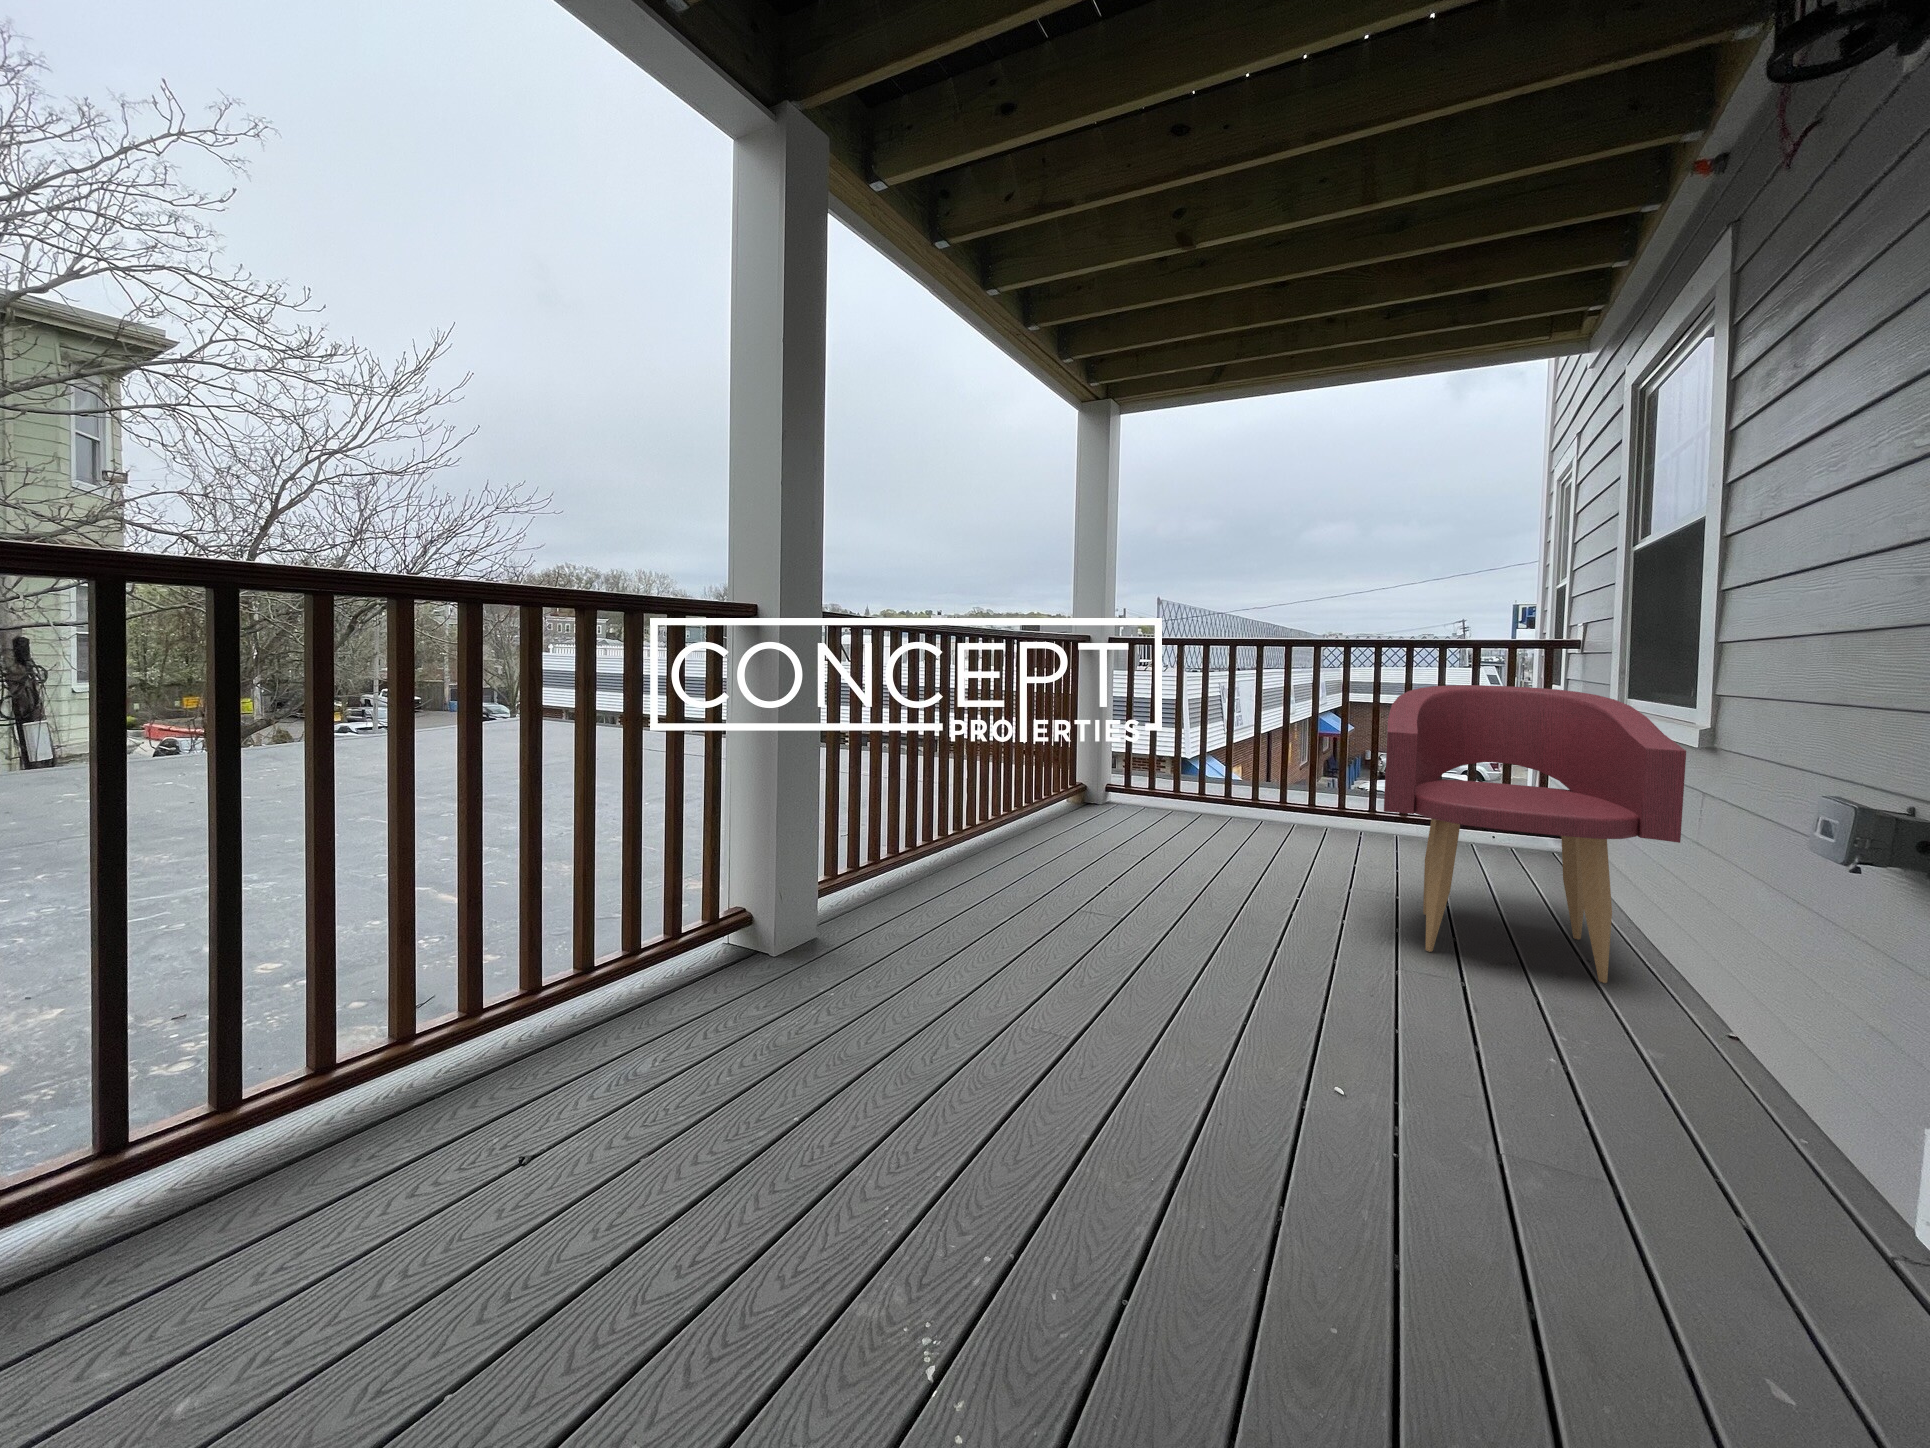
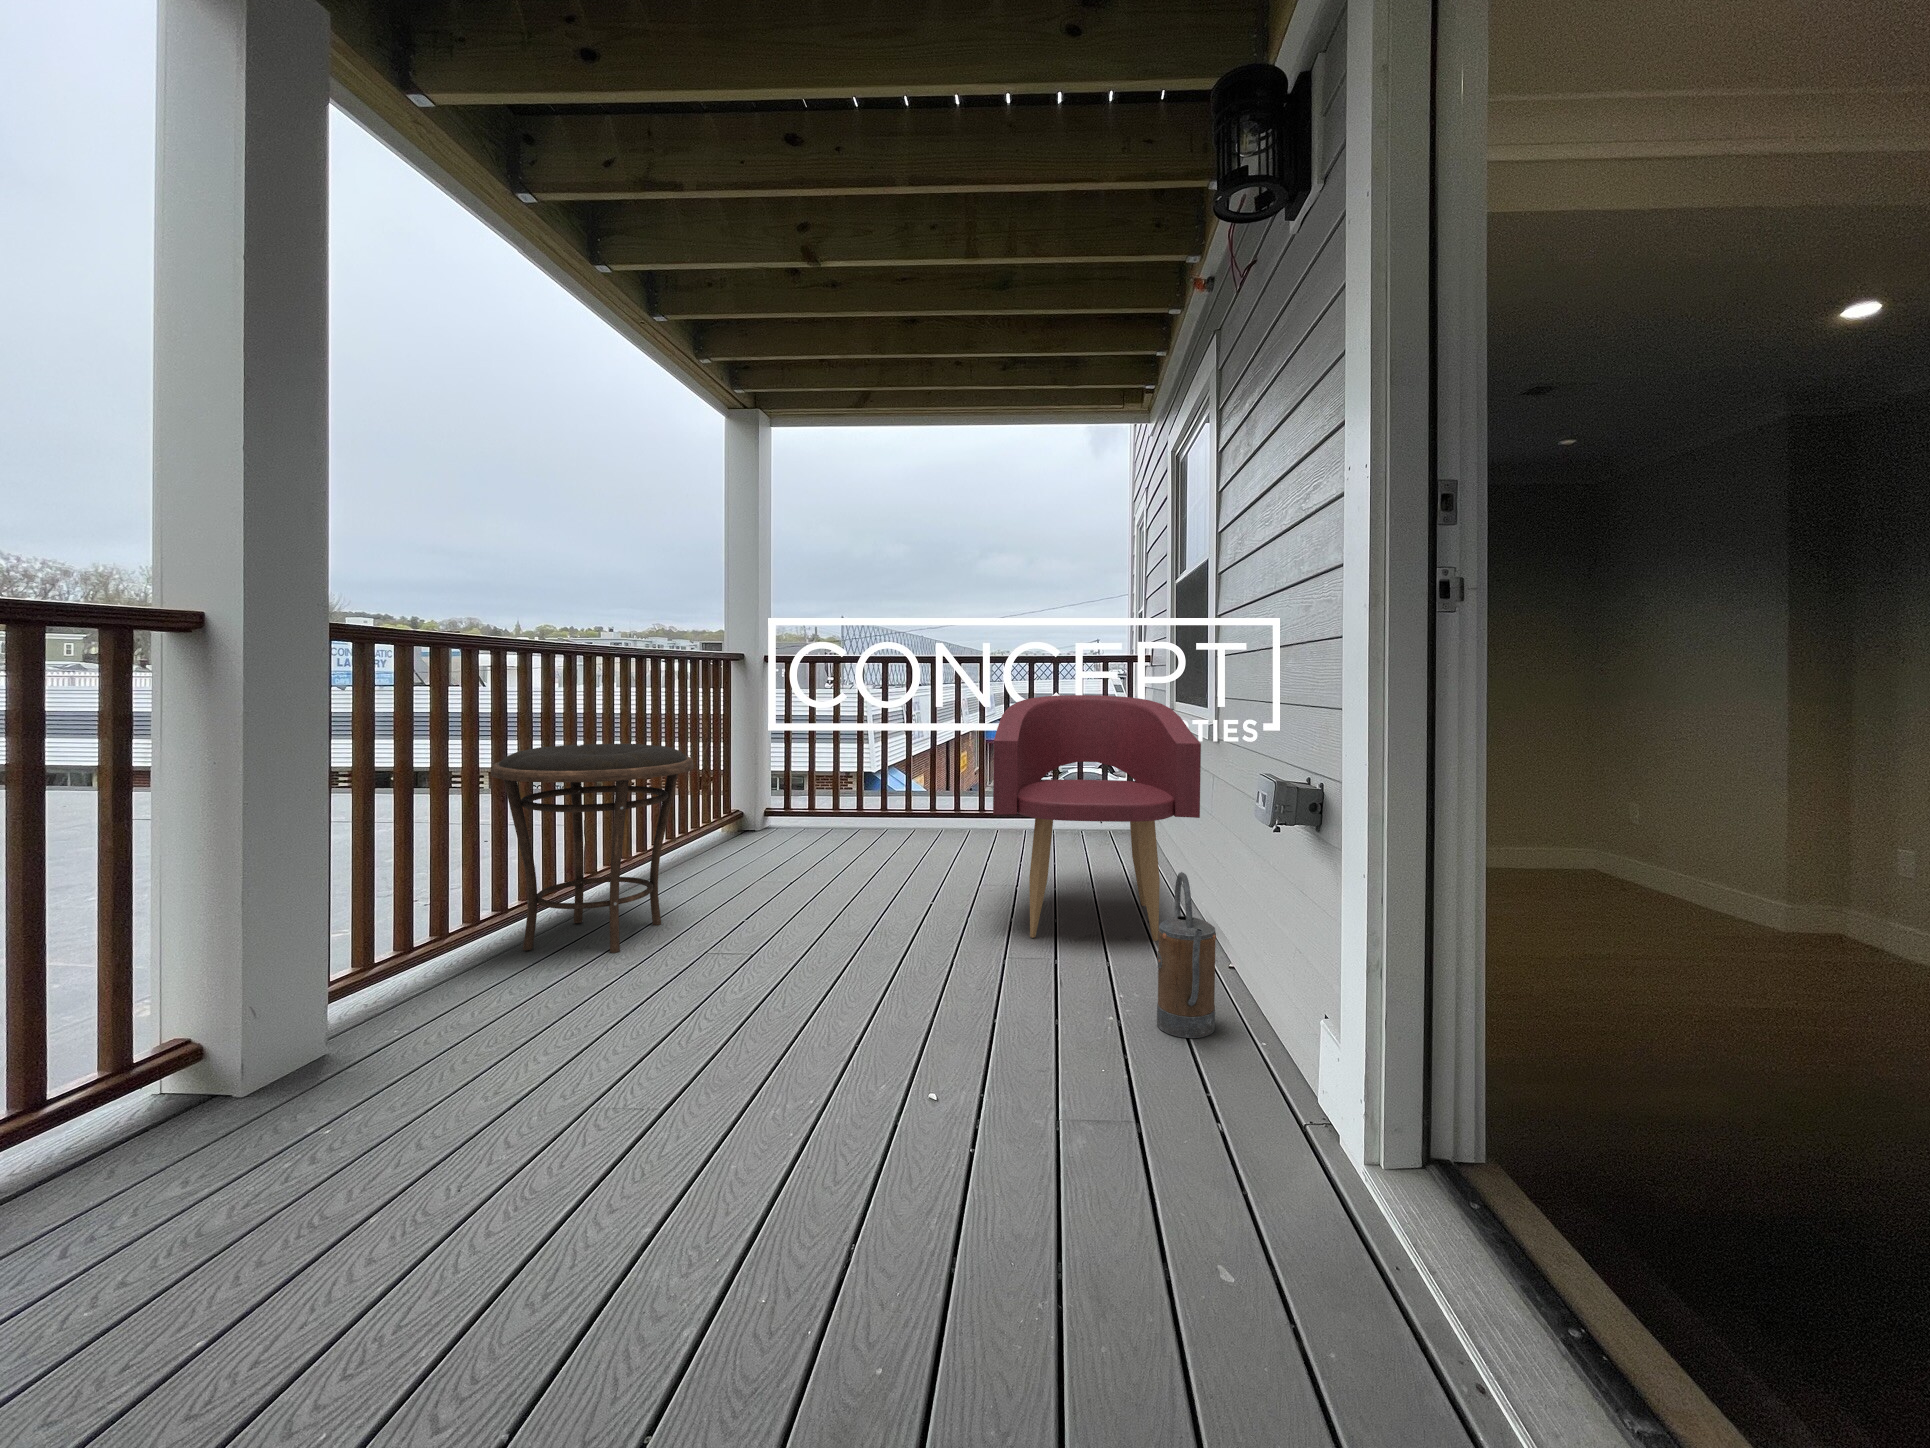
side table: none [910,715,1068,896] -> present [491,744,694,953]
watering can: none [1624,905,1725,1109] -> present [1157,872,1216,1038]

